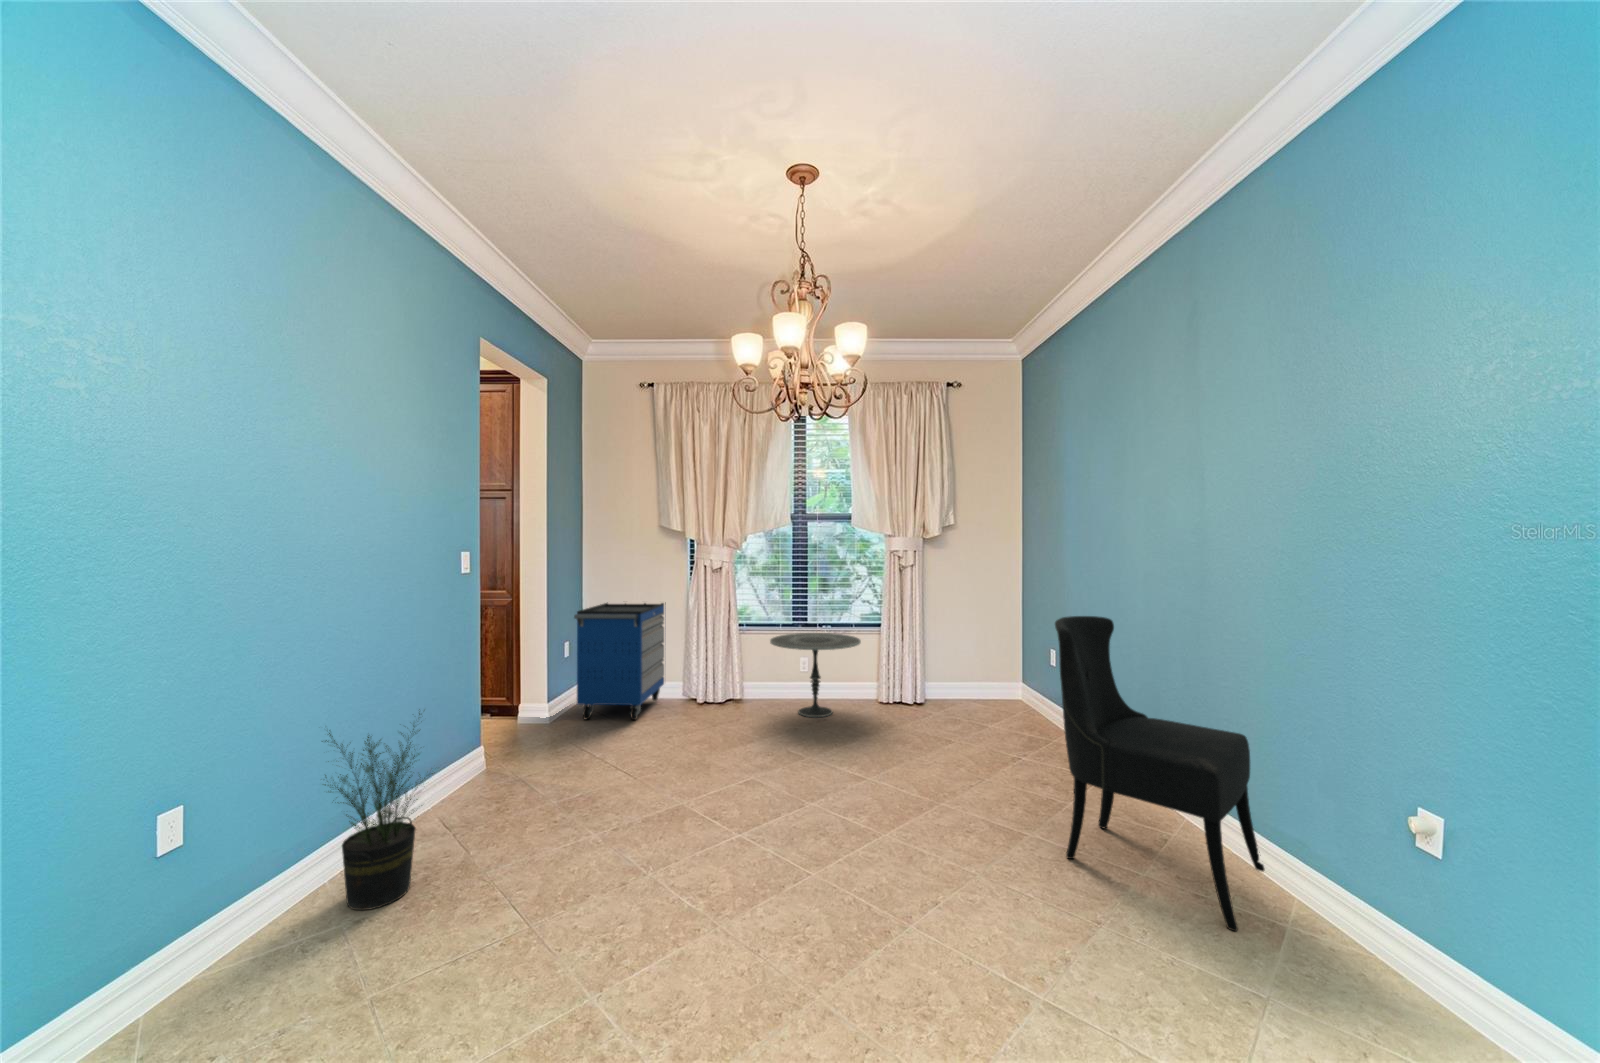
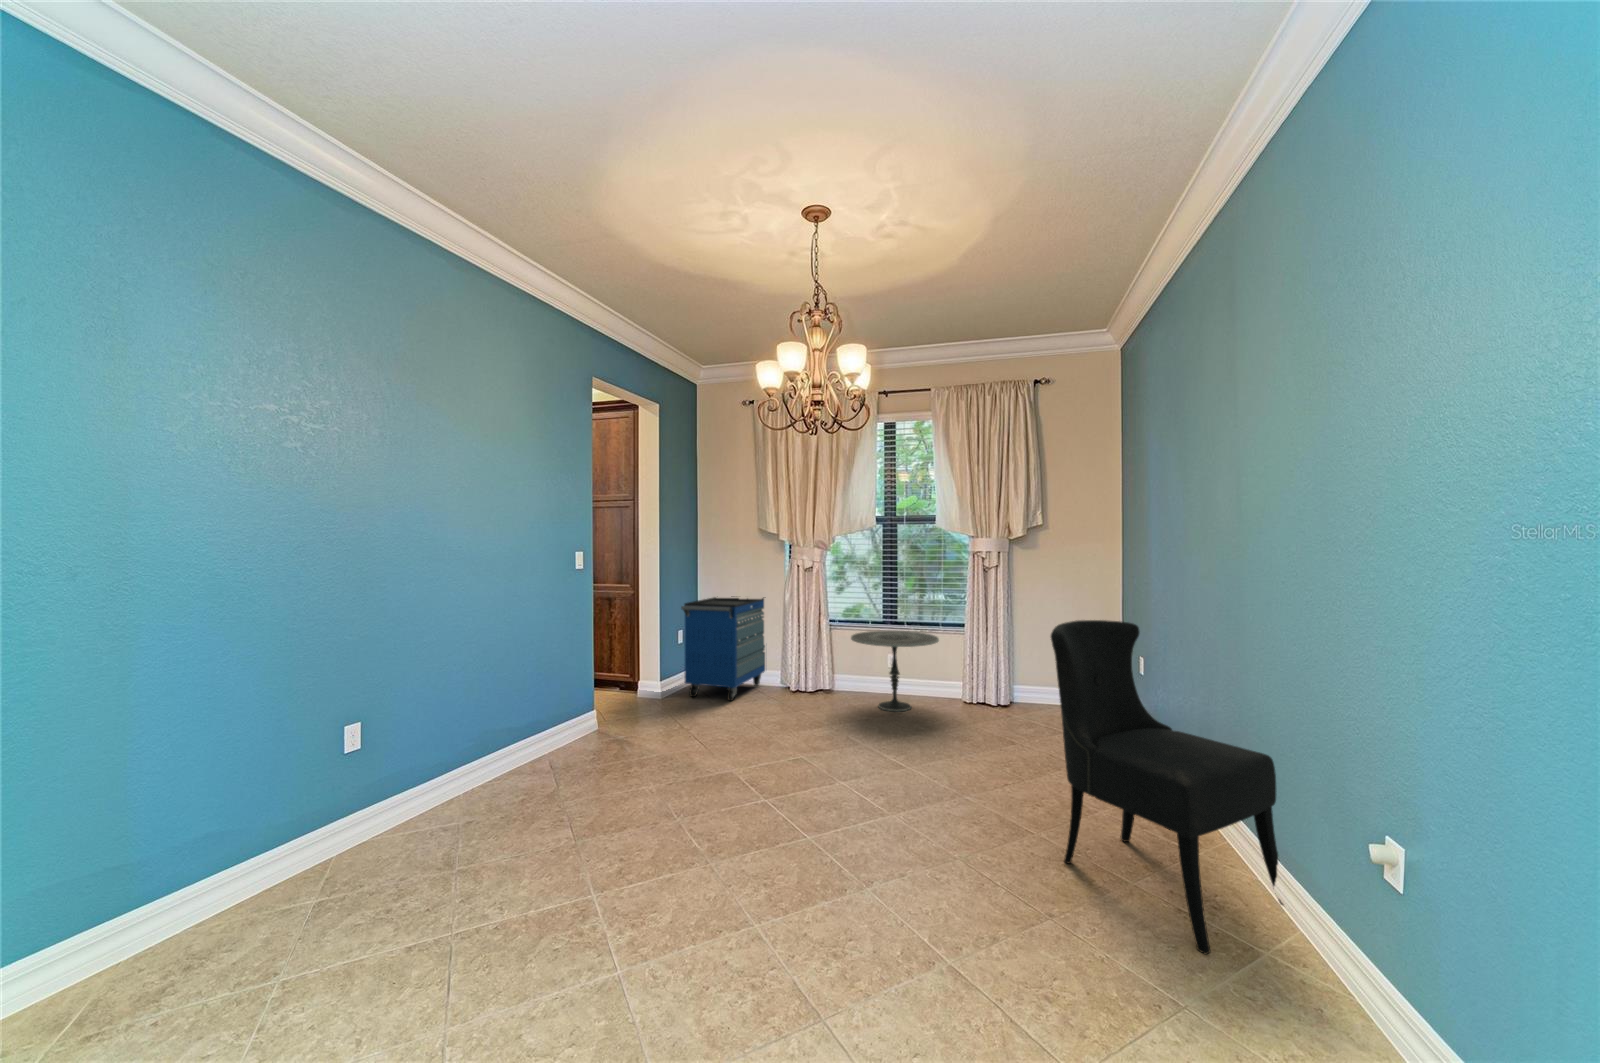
potted plant: present [322,713,433,910] -> none [446,671,533,816]

